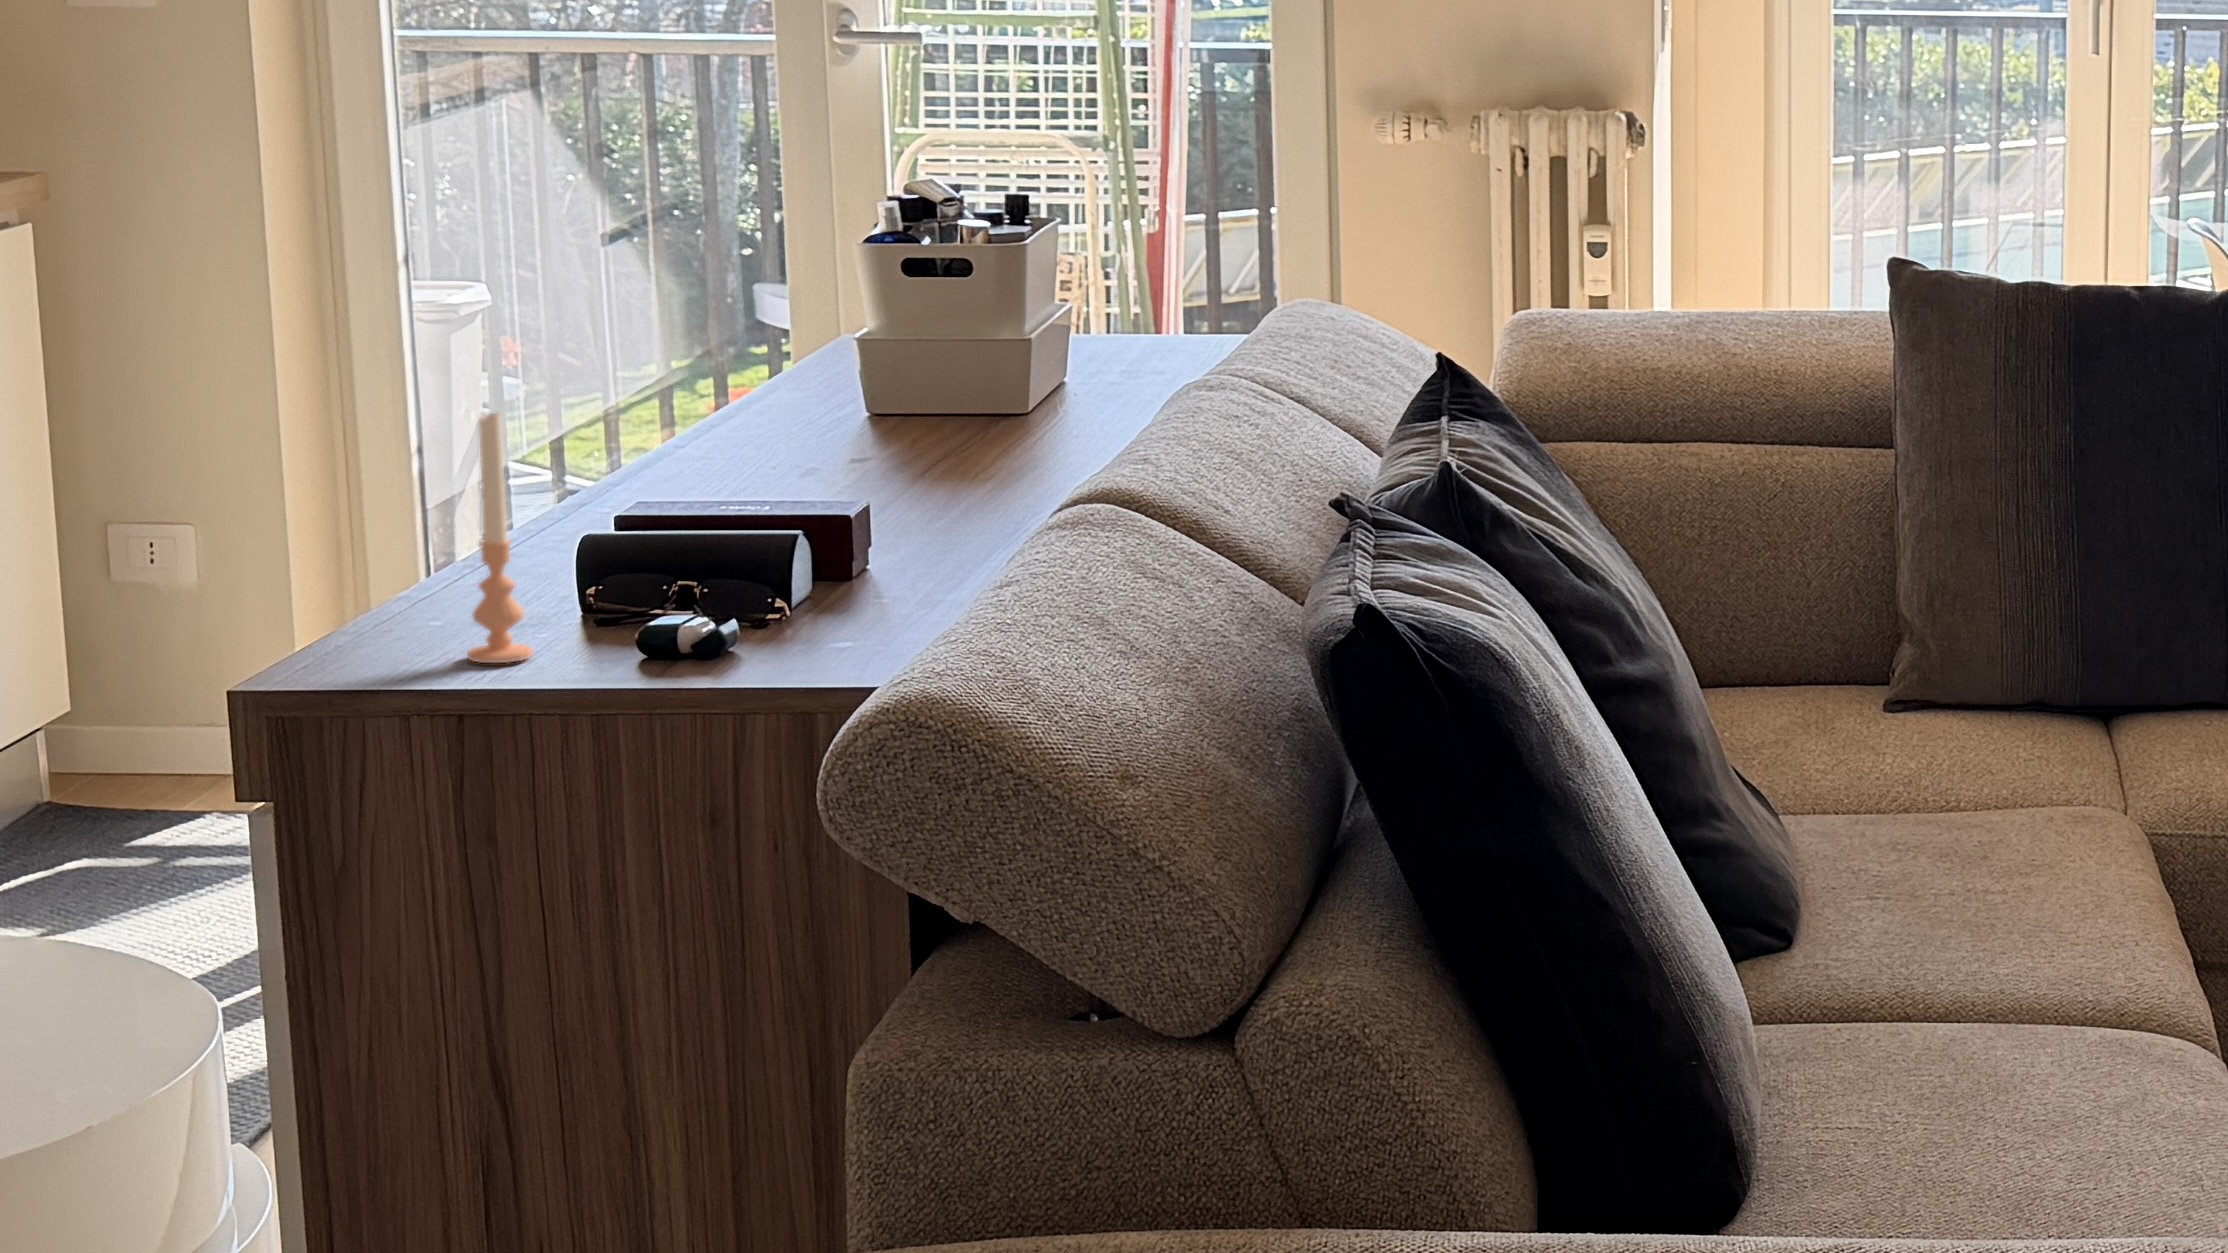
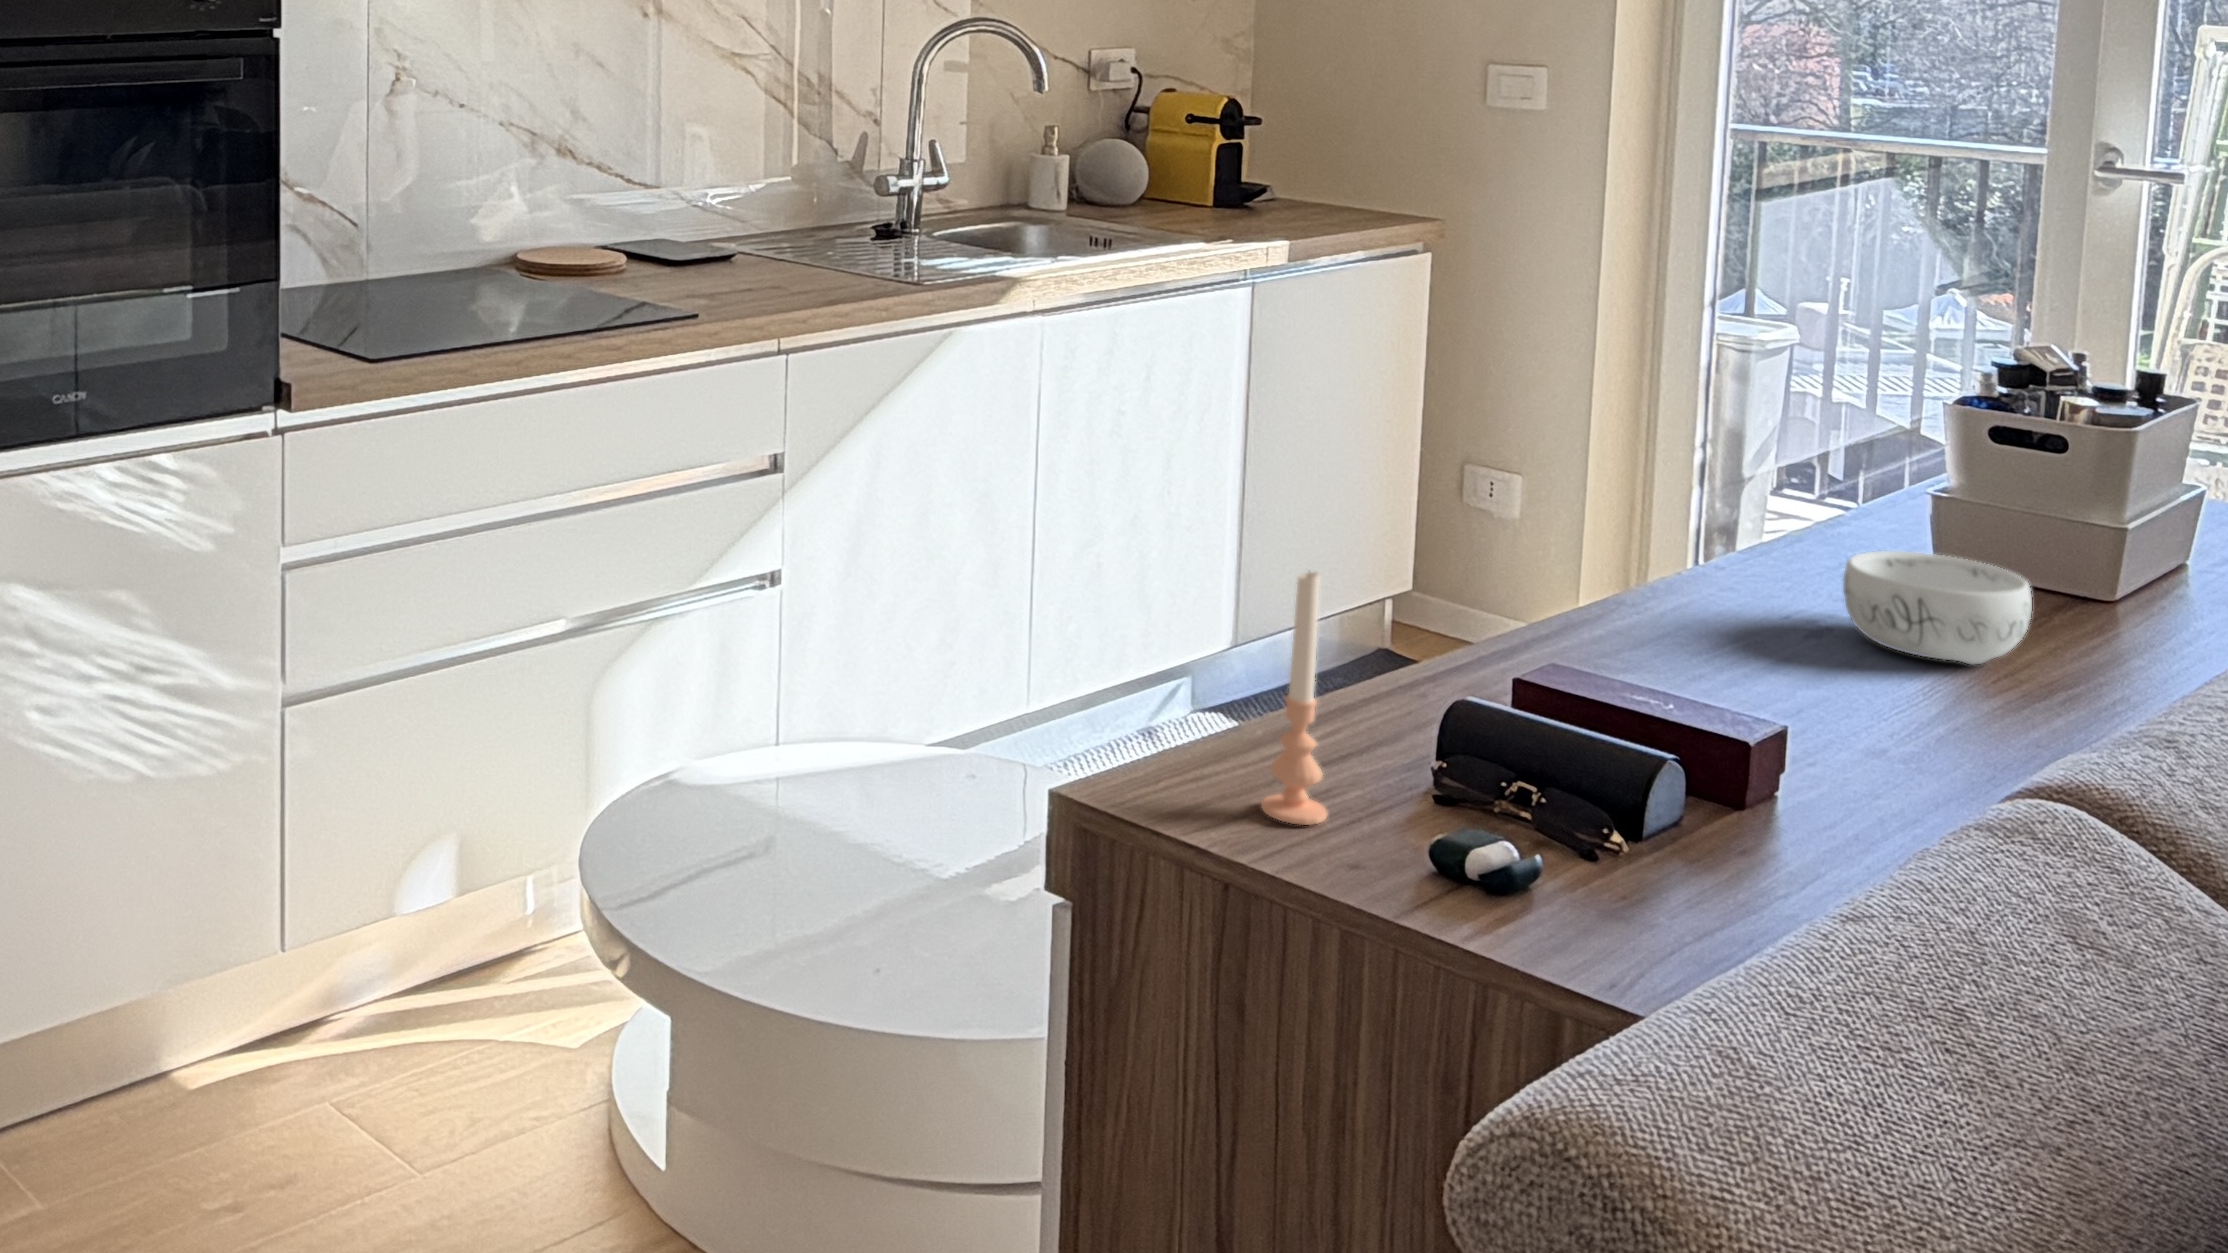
decorative bowl: none [834,377,993,466] -> present [1843,551,2032,664]

